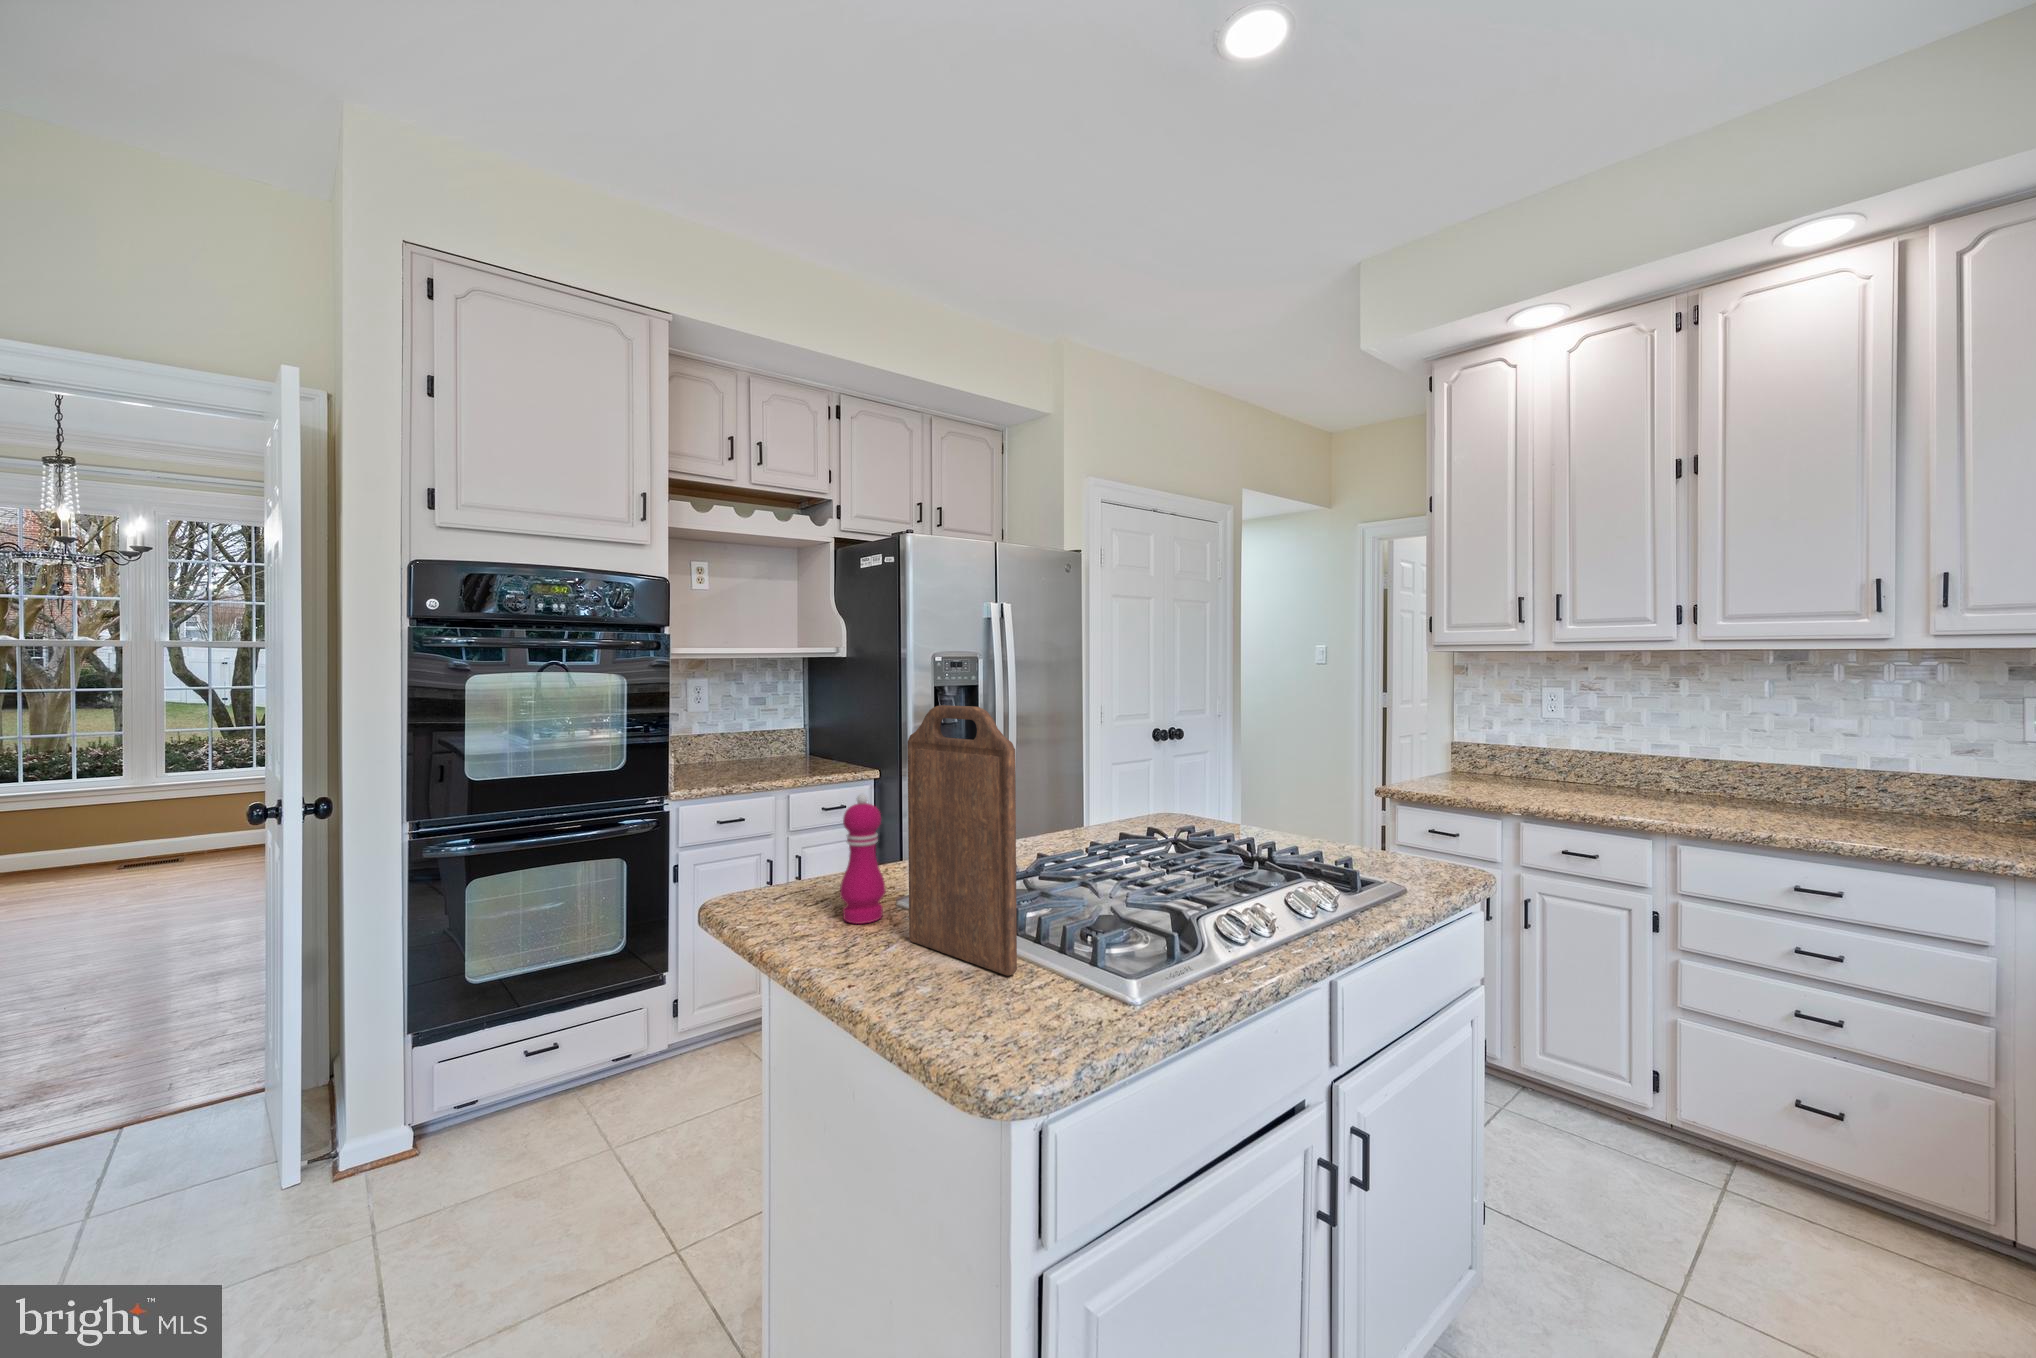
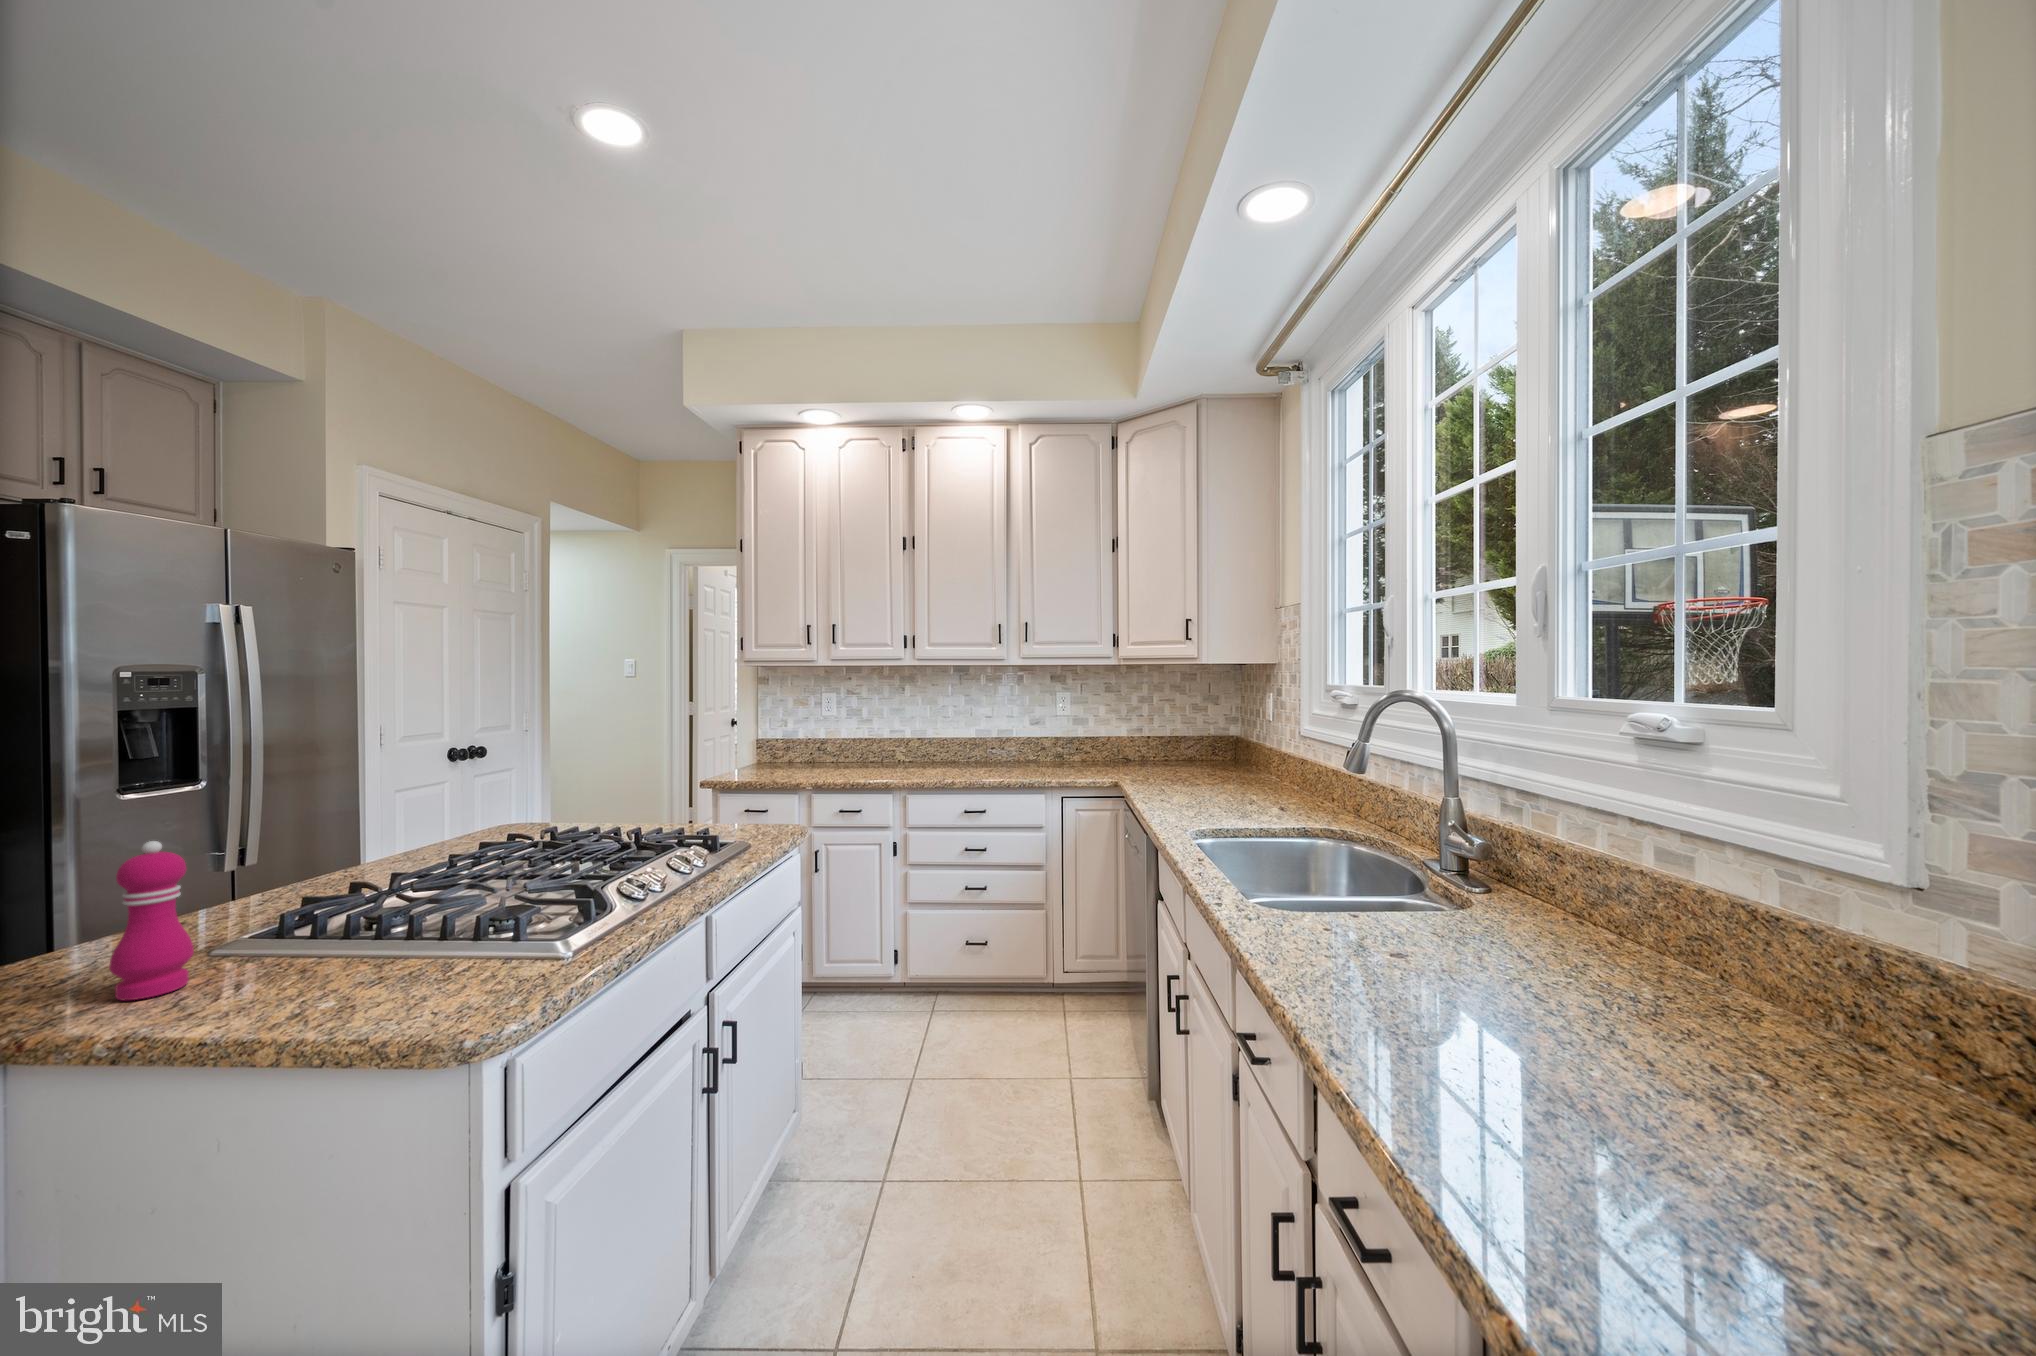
cutting board: present [907,705,1017,976] -> none [258,726,434,988]

